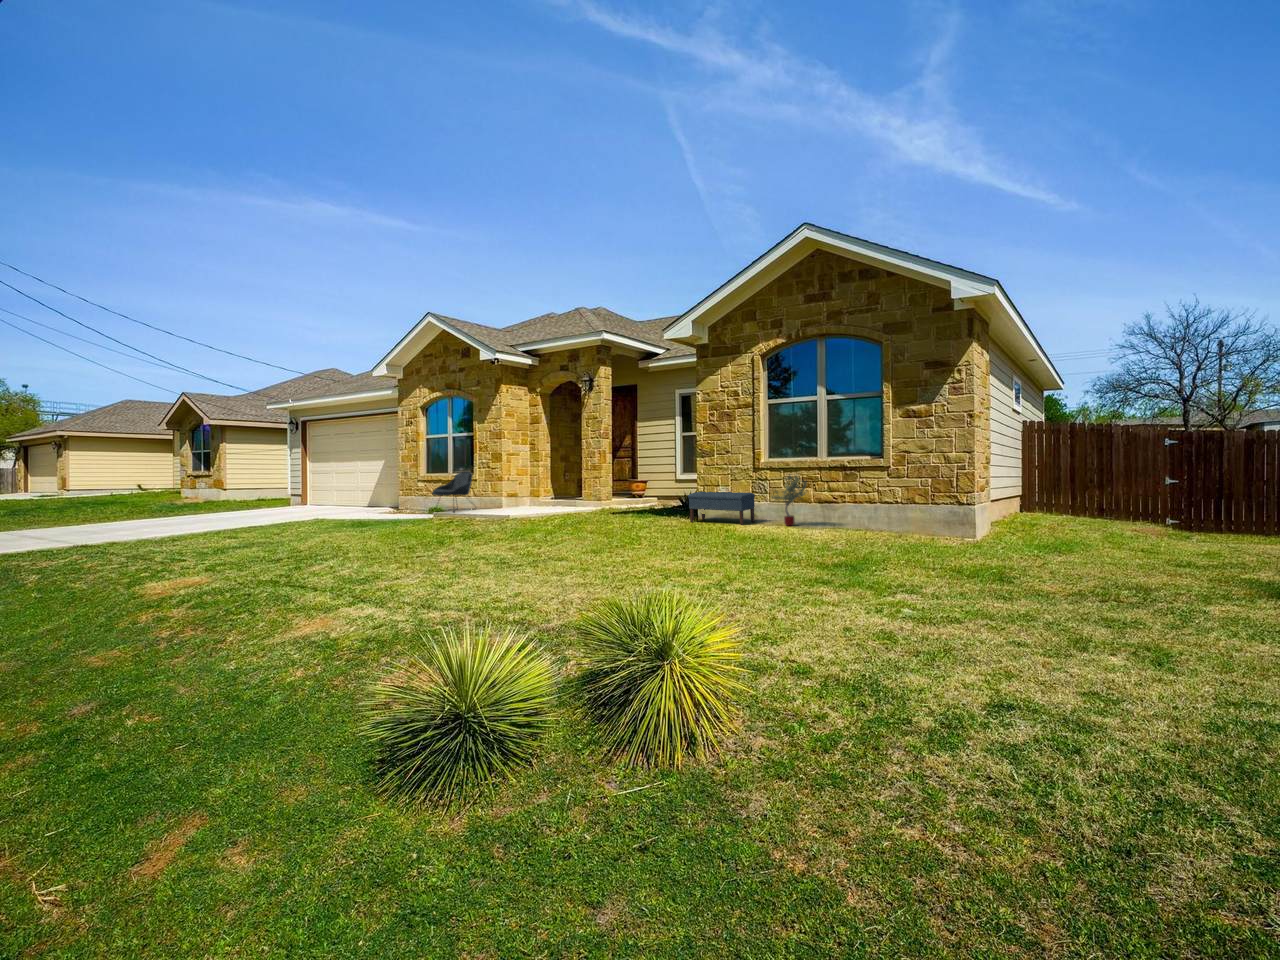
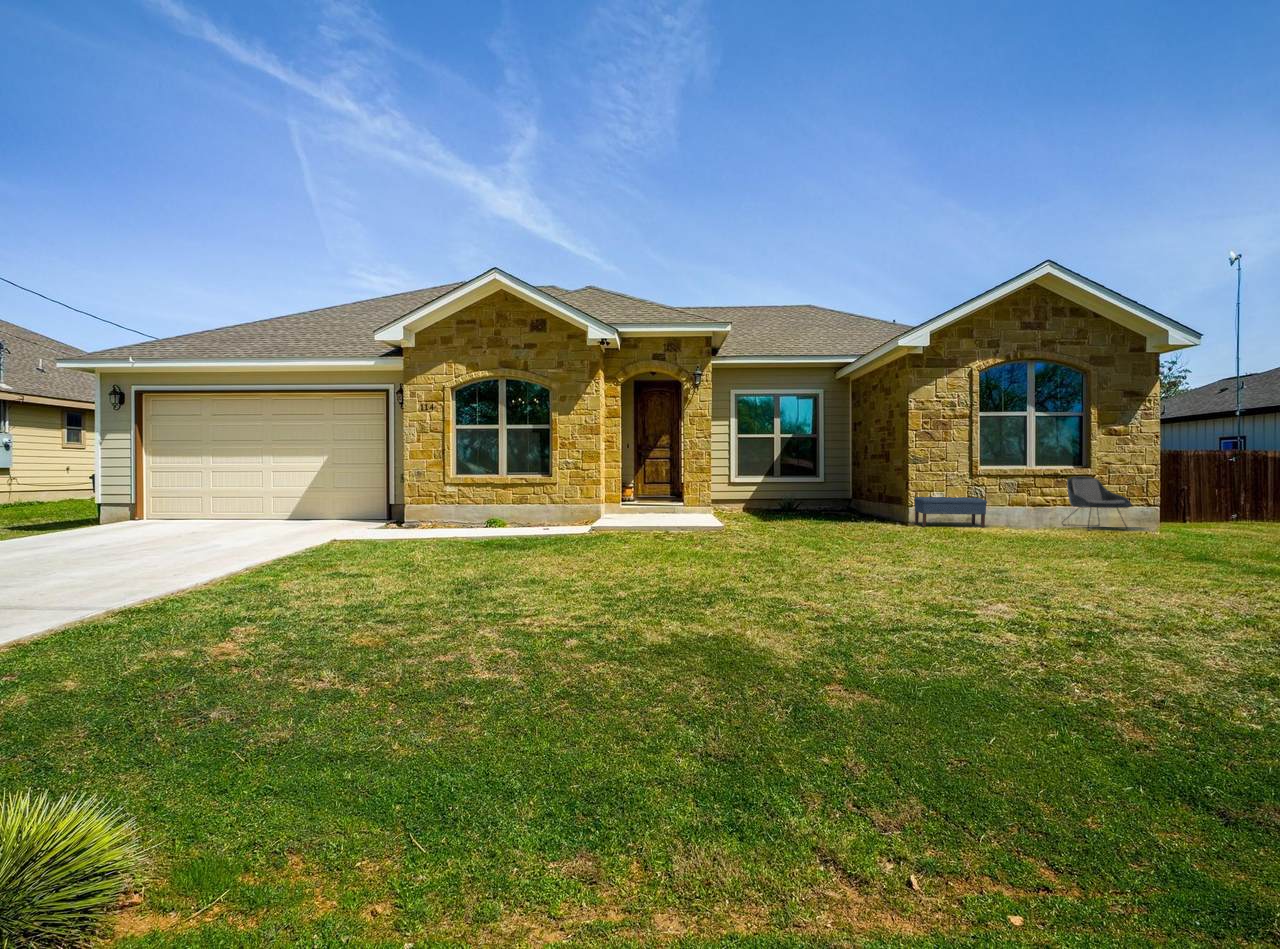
lounge chair: present [432,471,474,511] -> present [1062,476,1132,531]
potted tree: present [771,474,806,526] -> none [1003,480,1045,527]

